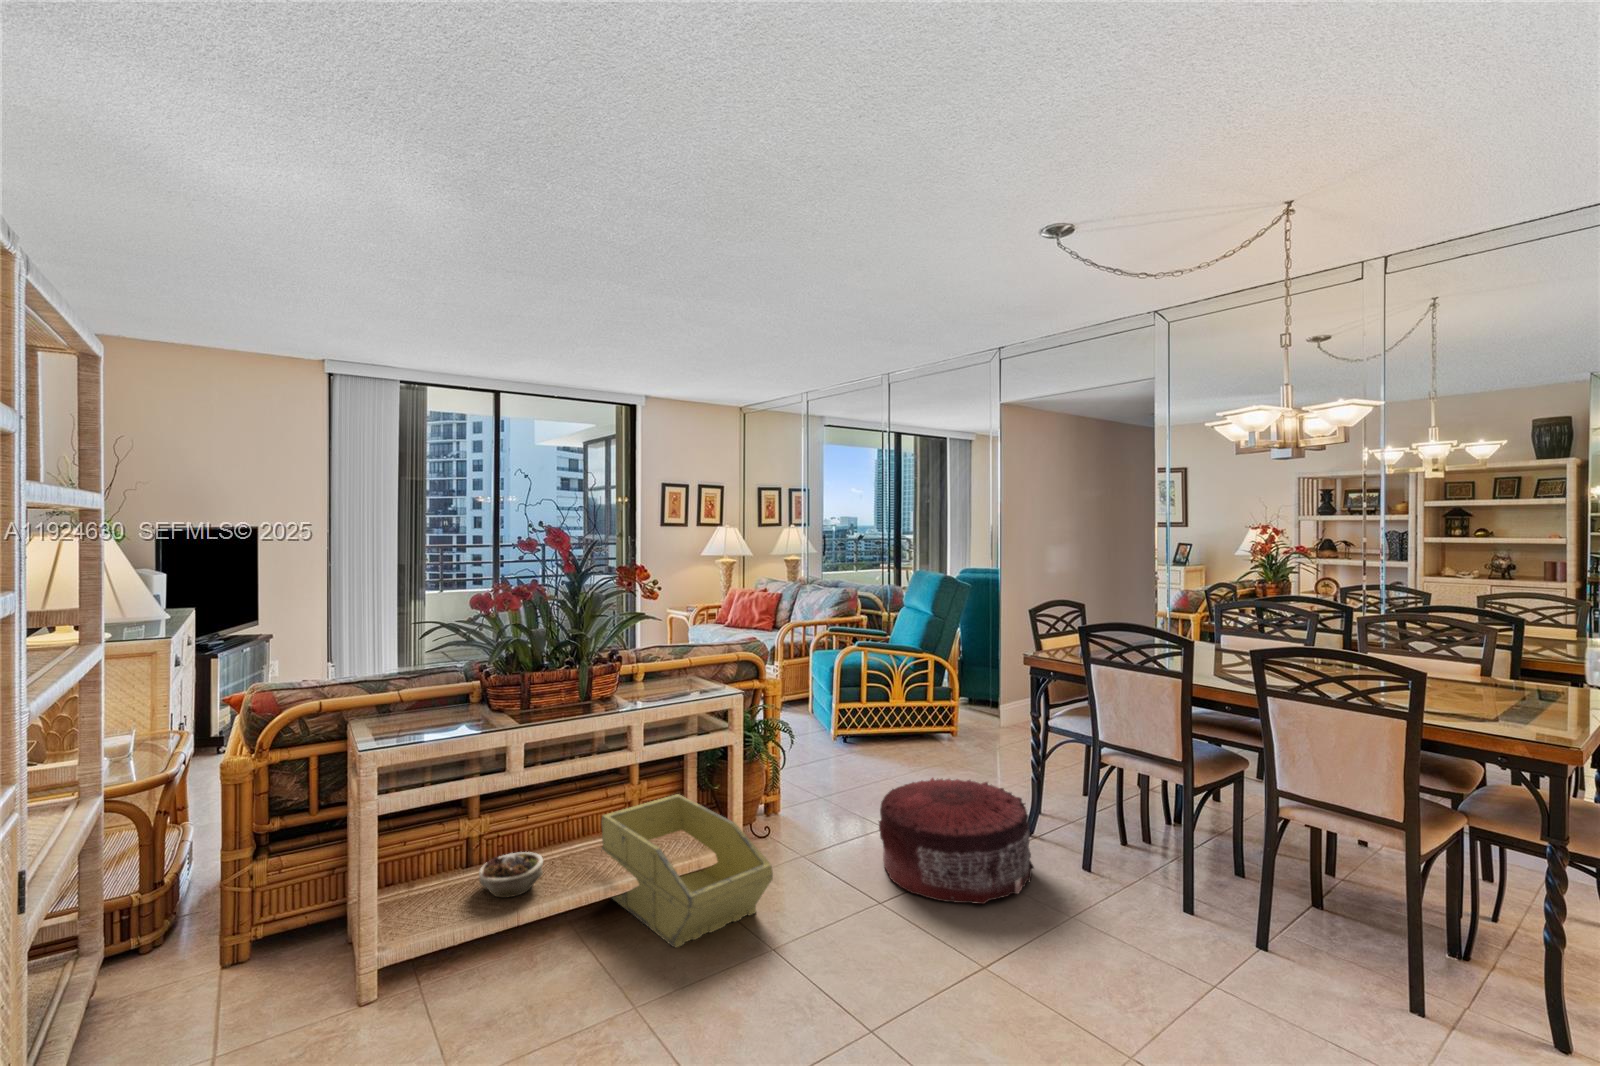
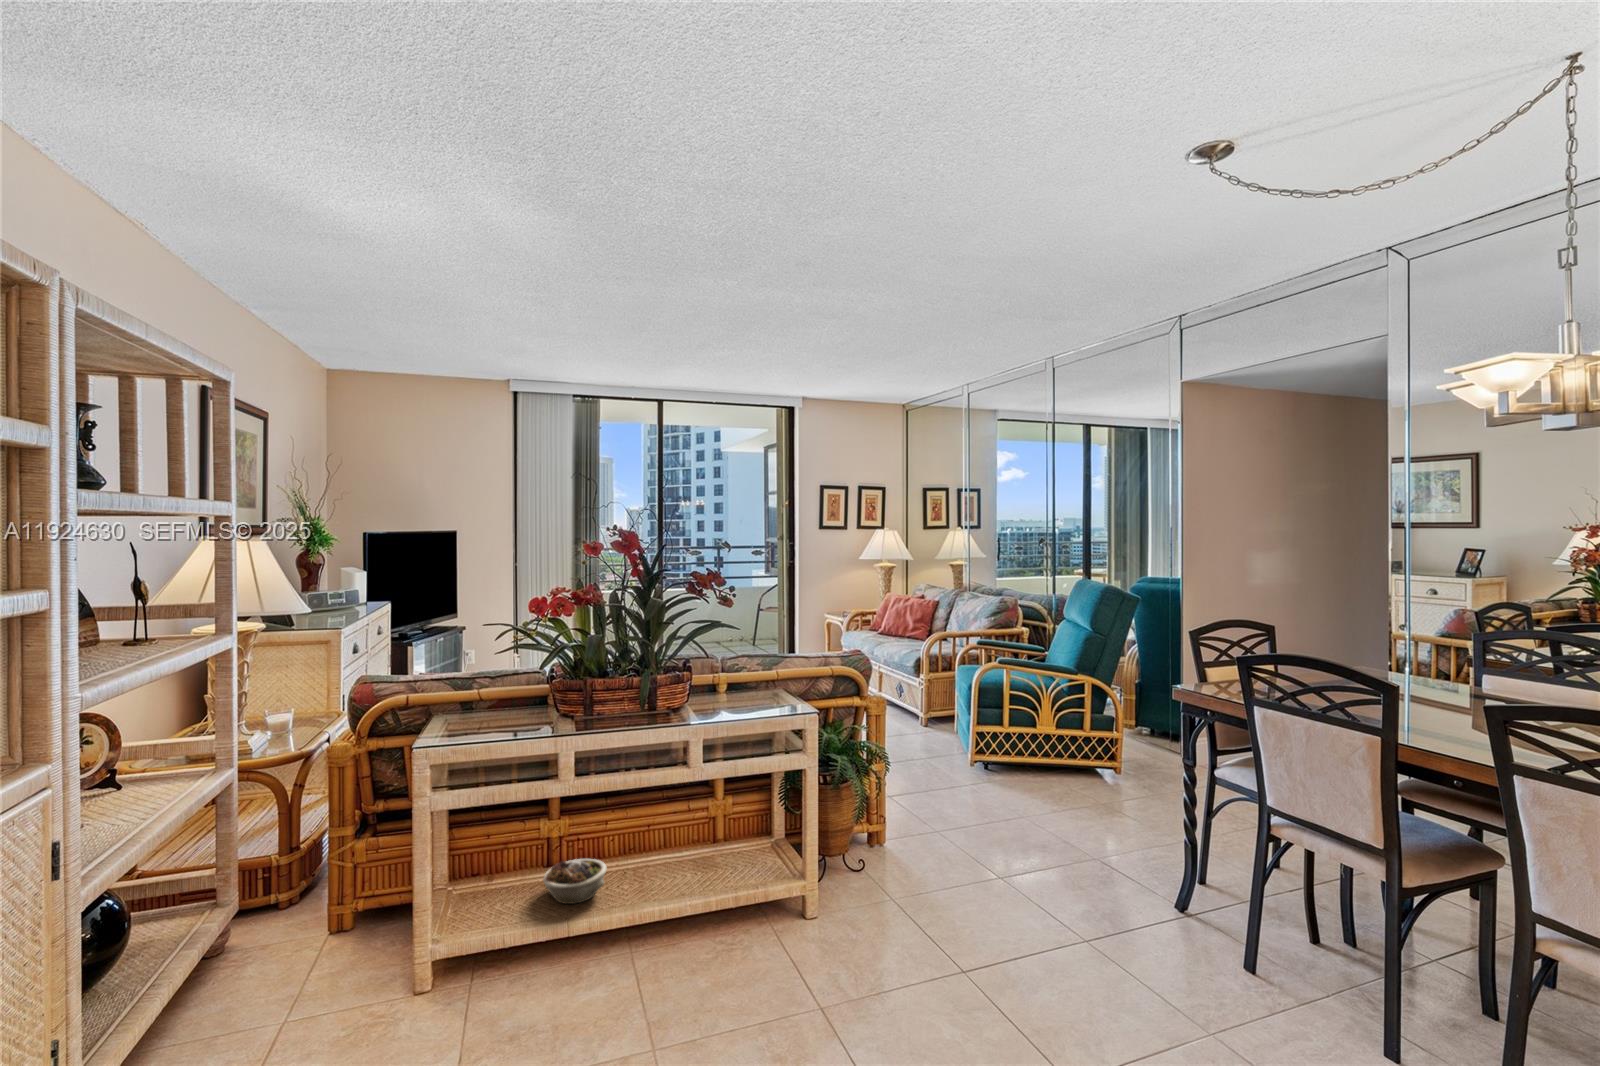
pouf: present [879,778,1034,904] -> none [975,823,1170,988]
storage bin: present [601,794,773,948] -> none [675,813,836,983]

